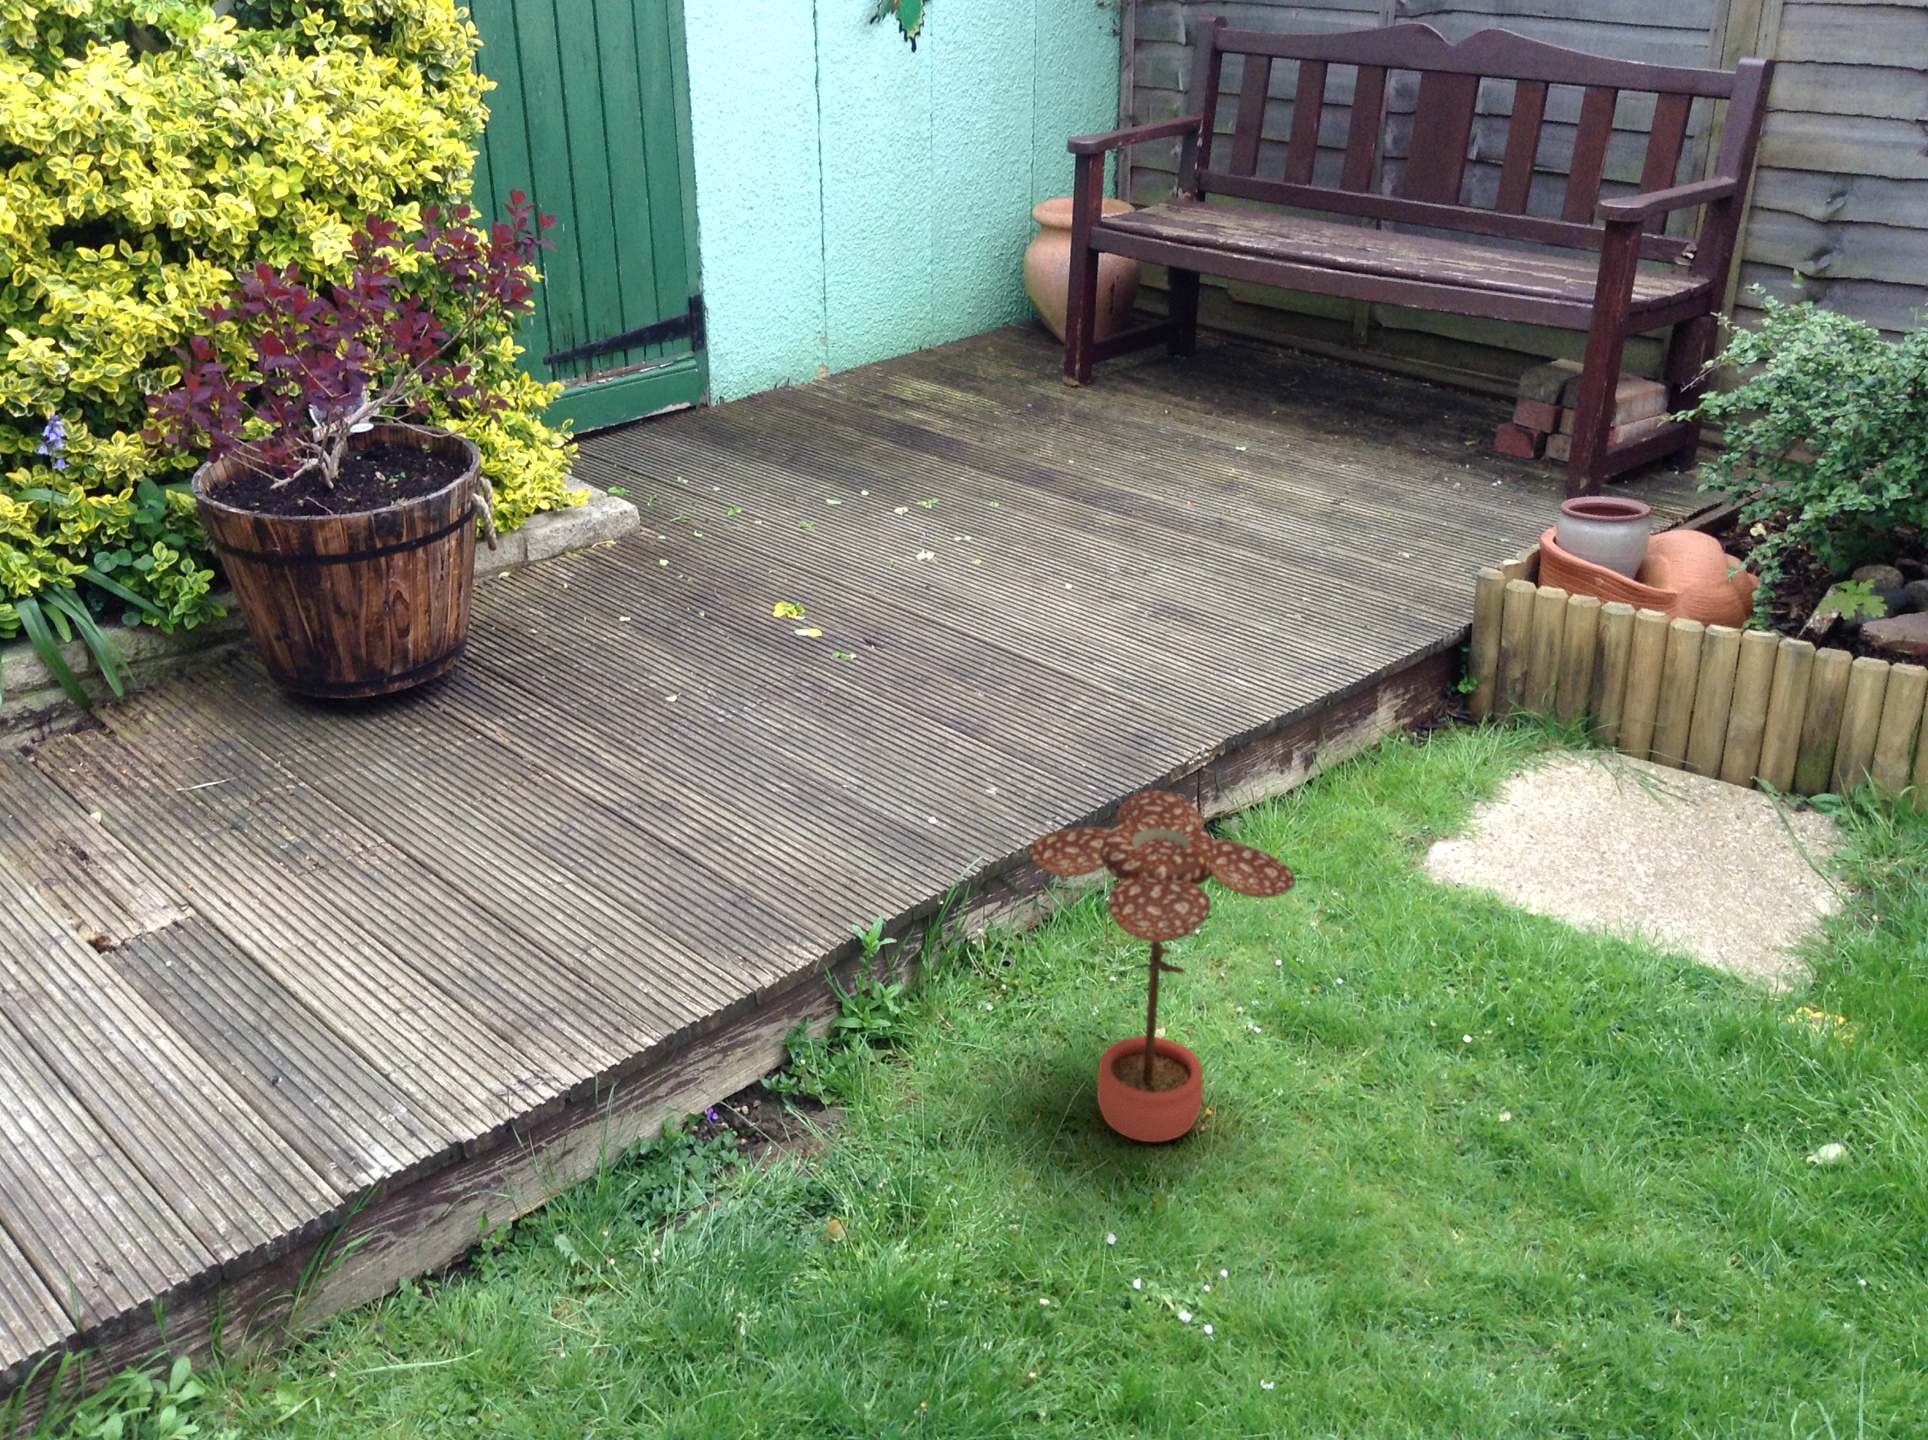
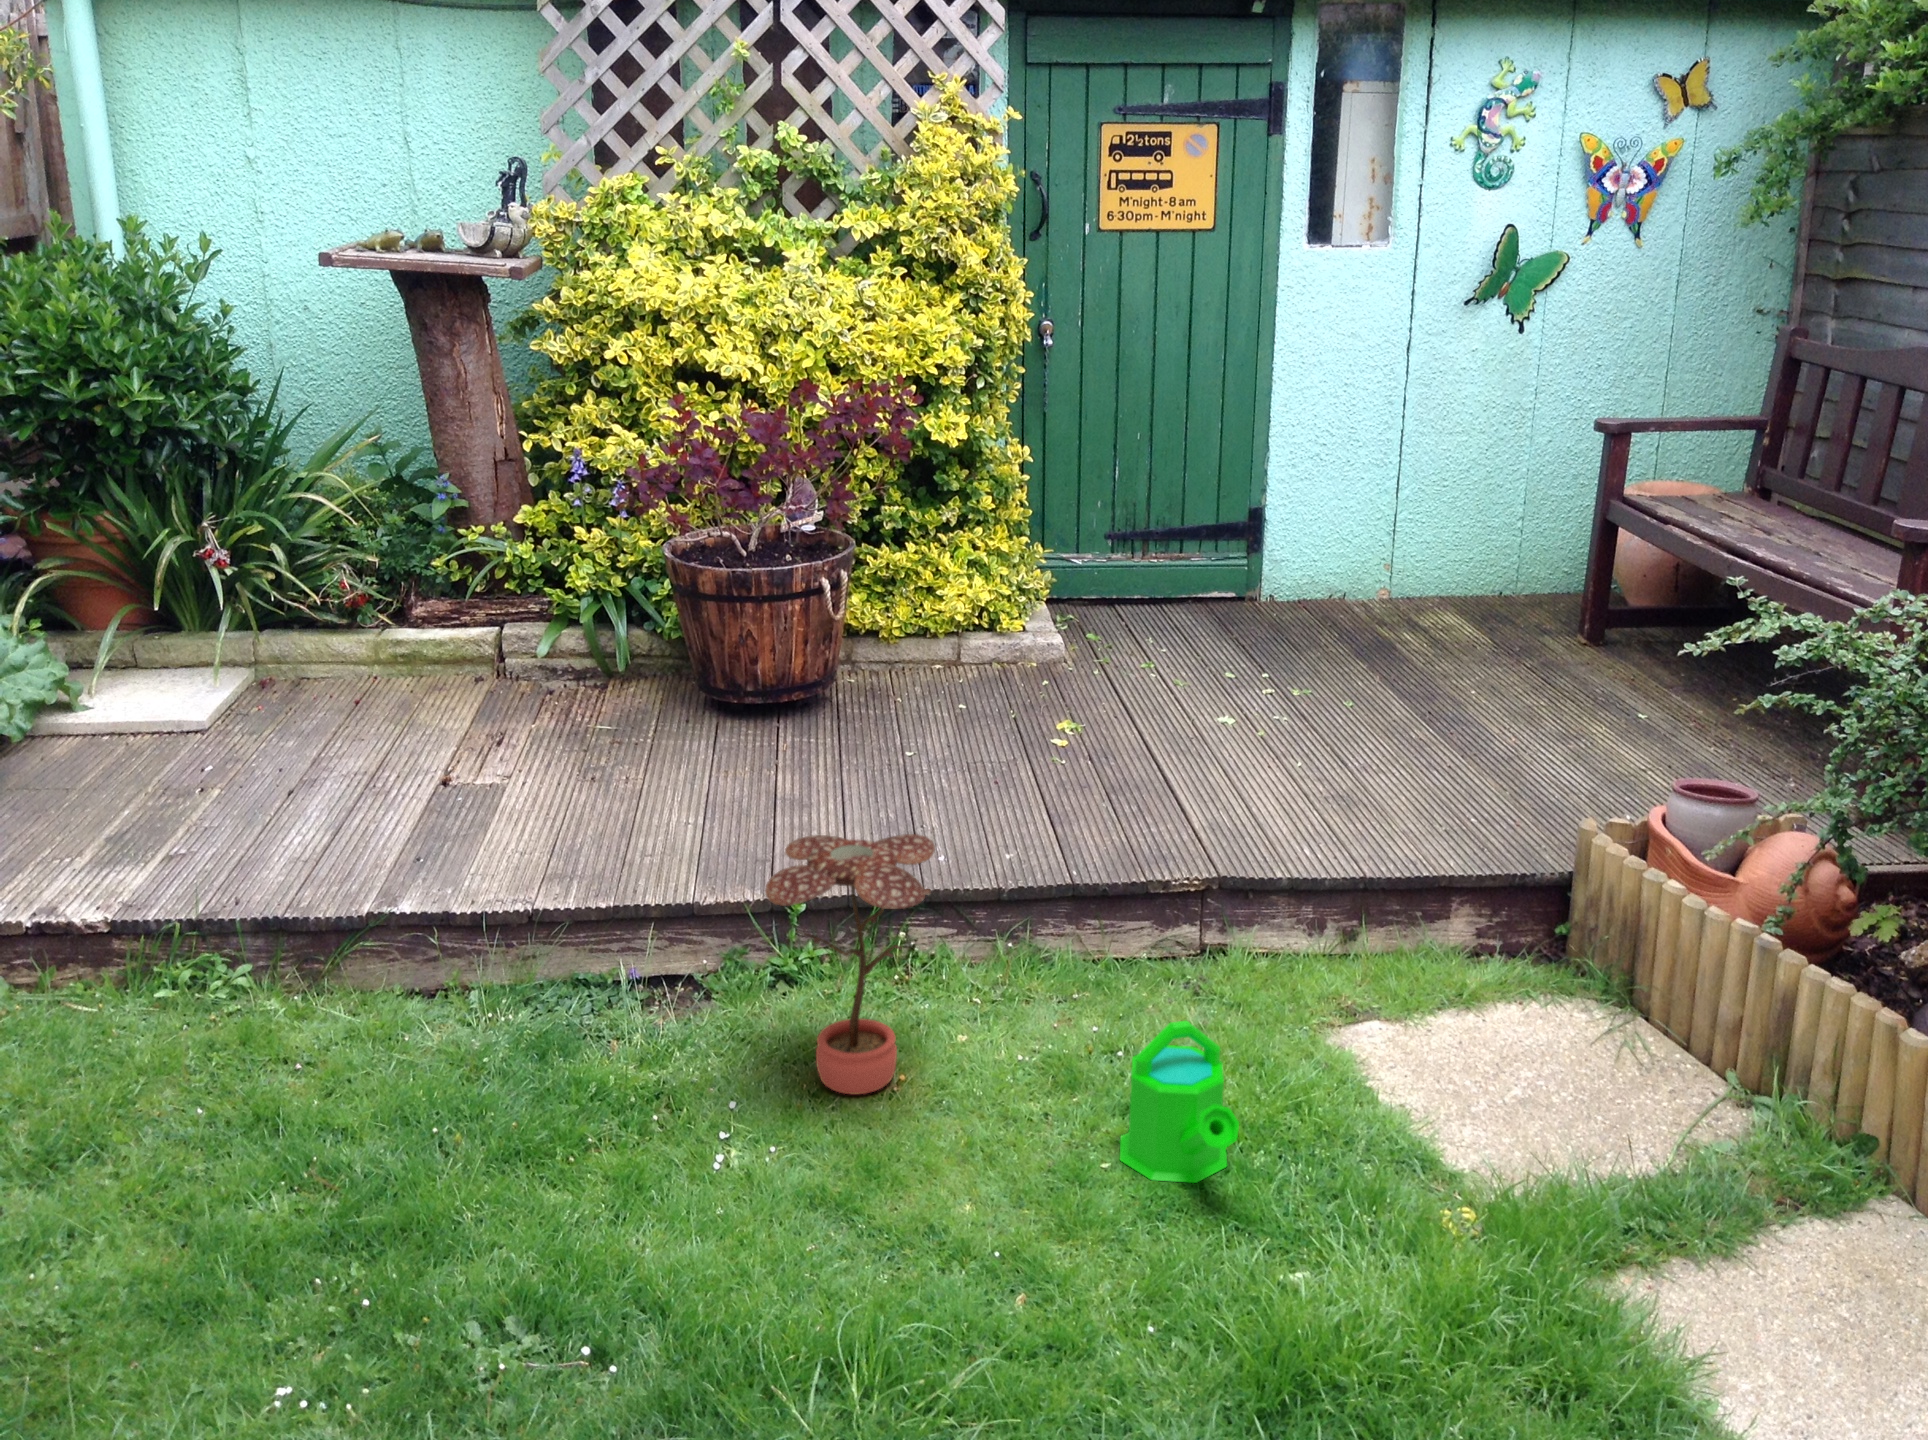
watering can: none [1431,897,1676,1083] -> present [1120,1021,1239,1183]

